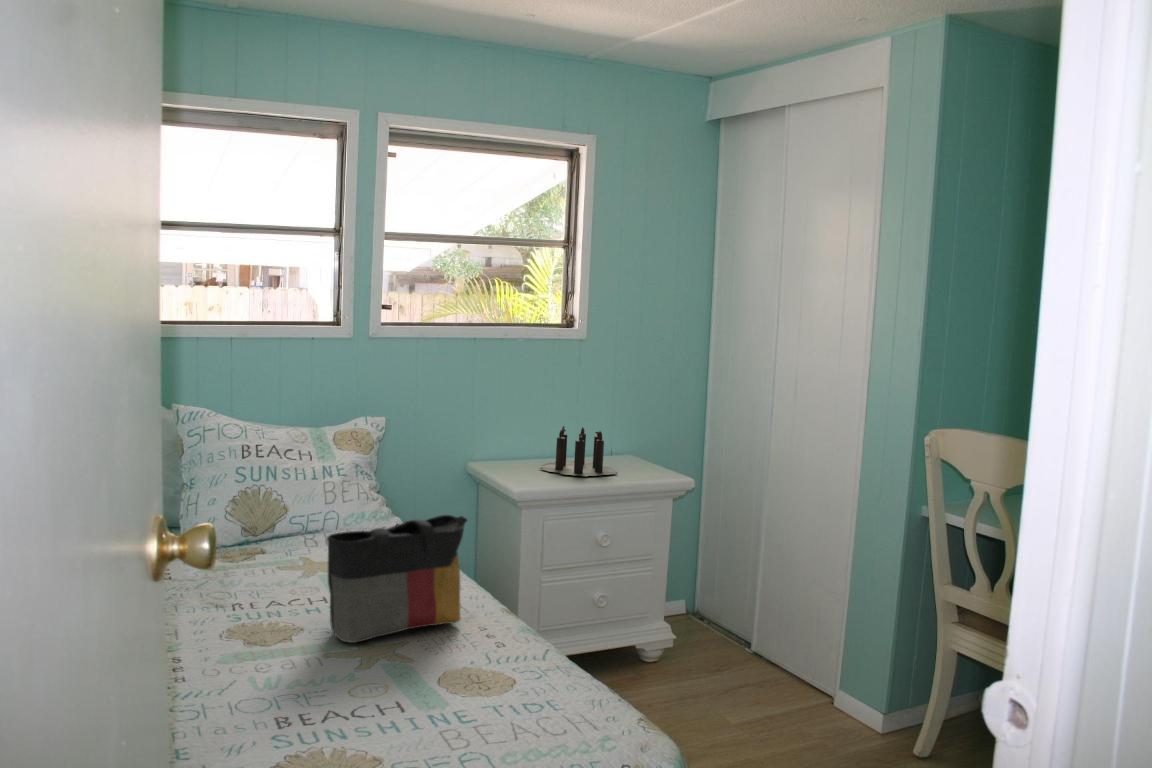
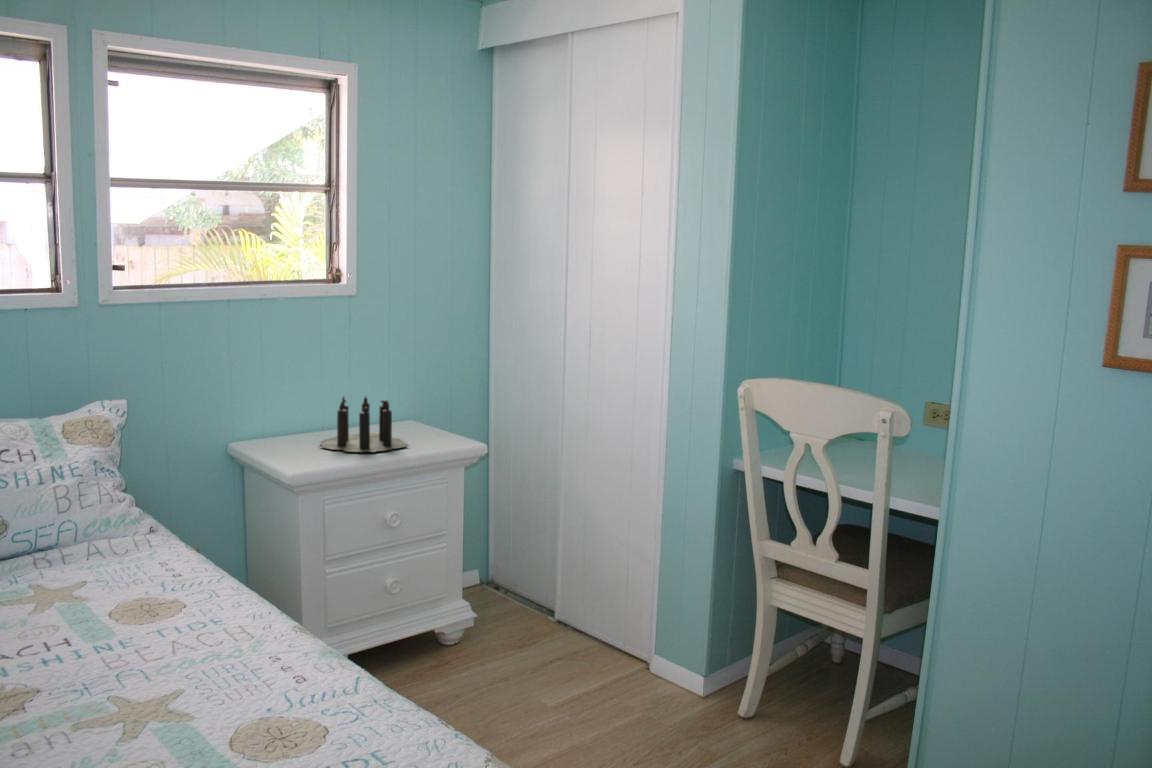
tote bag: present [327,515,467,643] -> none [64,526,250,702]

